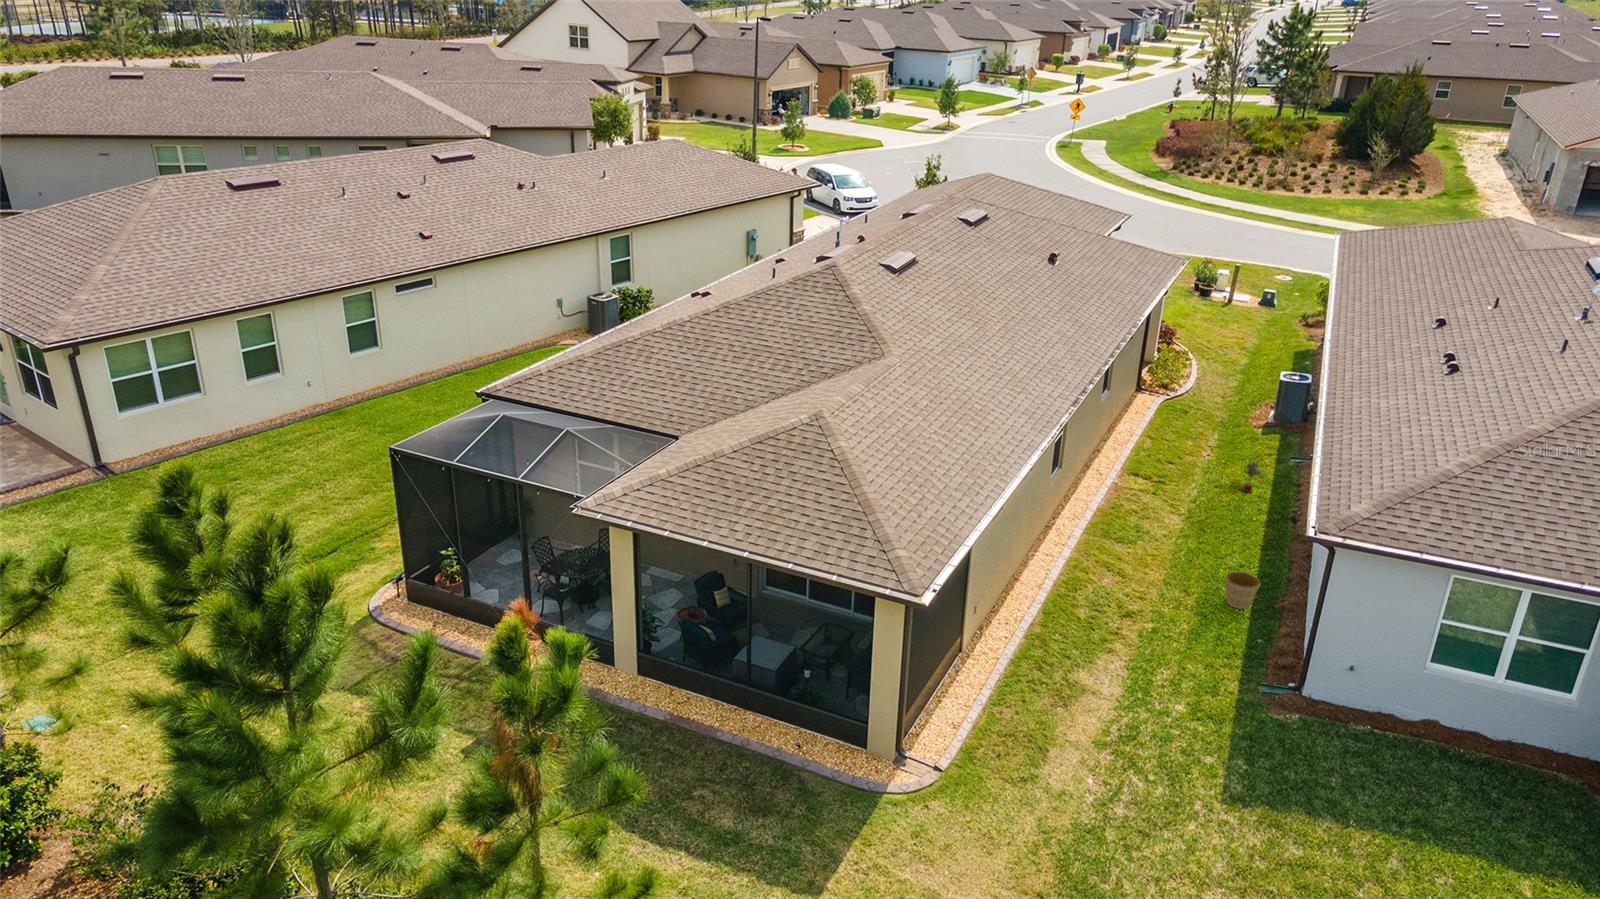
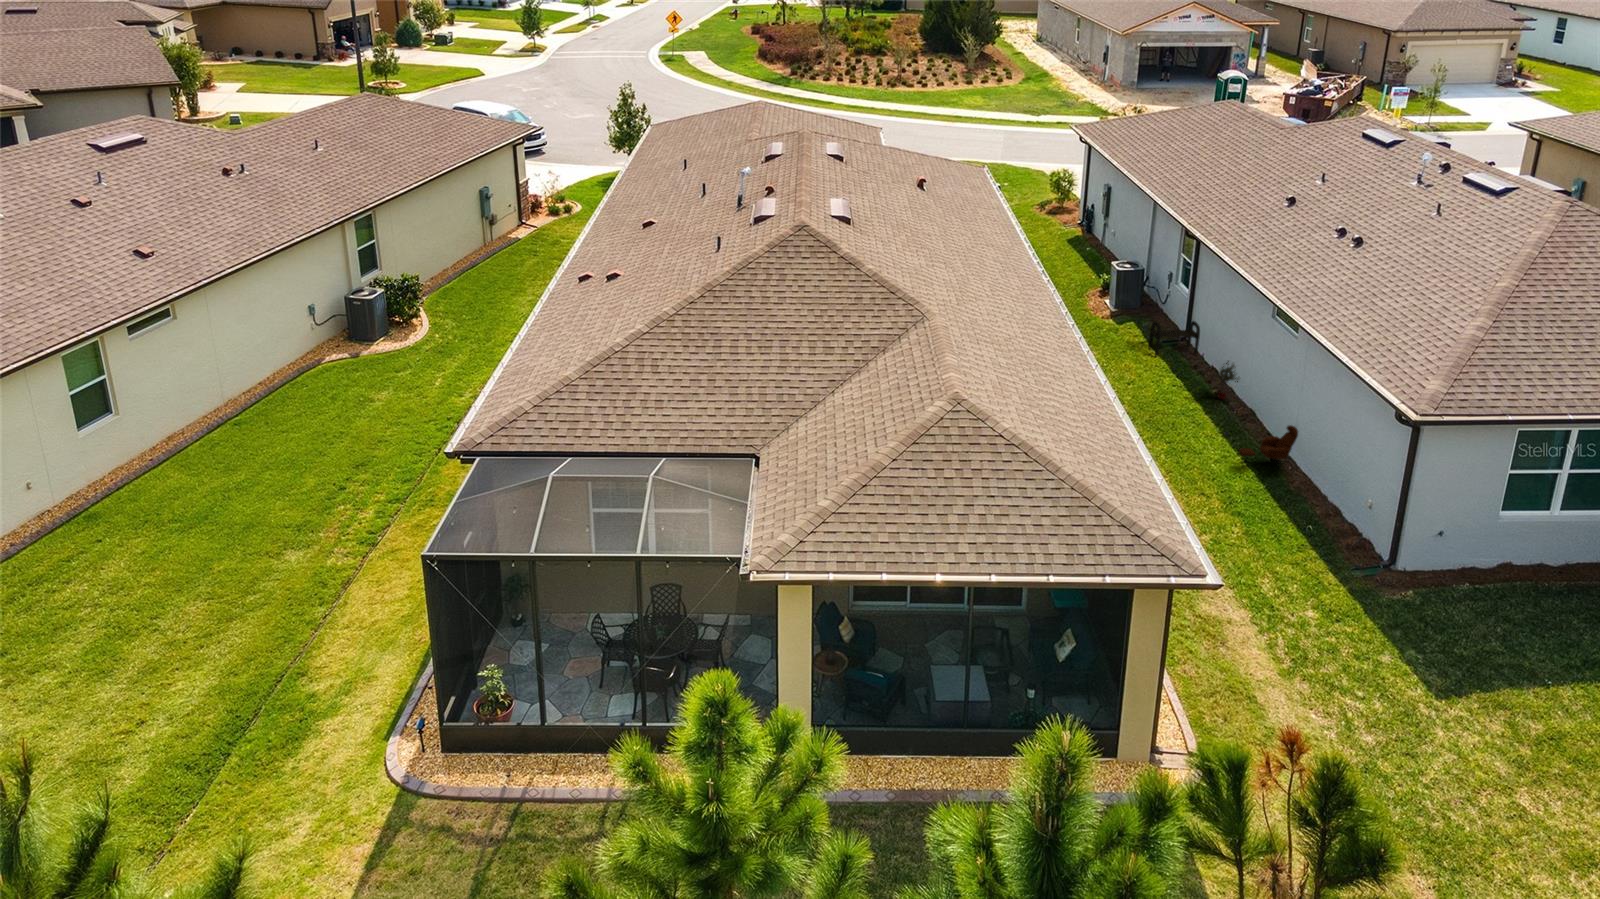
bench: none [1219,413,1268,452] -> present [1148,321,1200,356]
lounge chair: none [1202,522,1265,561] -> present [1239,425,1298,469]
wooden bucket: present [1225,572,1260,609] -> none [1301,479,1338,518]

